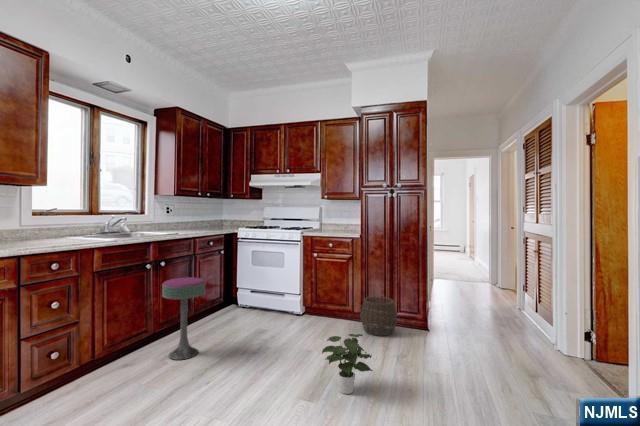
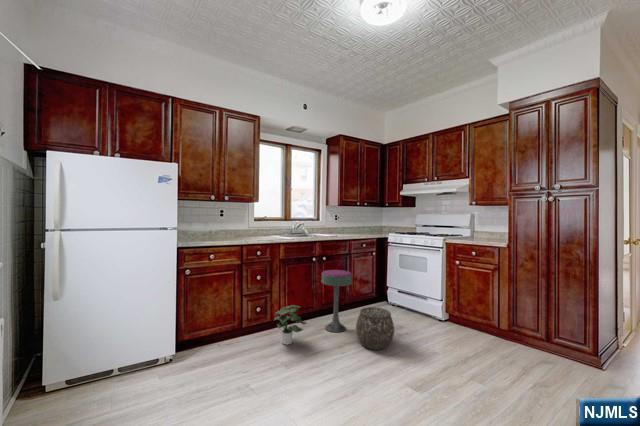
woven basket: present [361,296,397,336] -> present [356,307,394,350]
potted plant: present [322,334,373,394] -> present [274,305,306,345]

